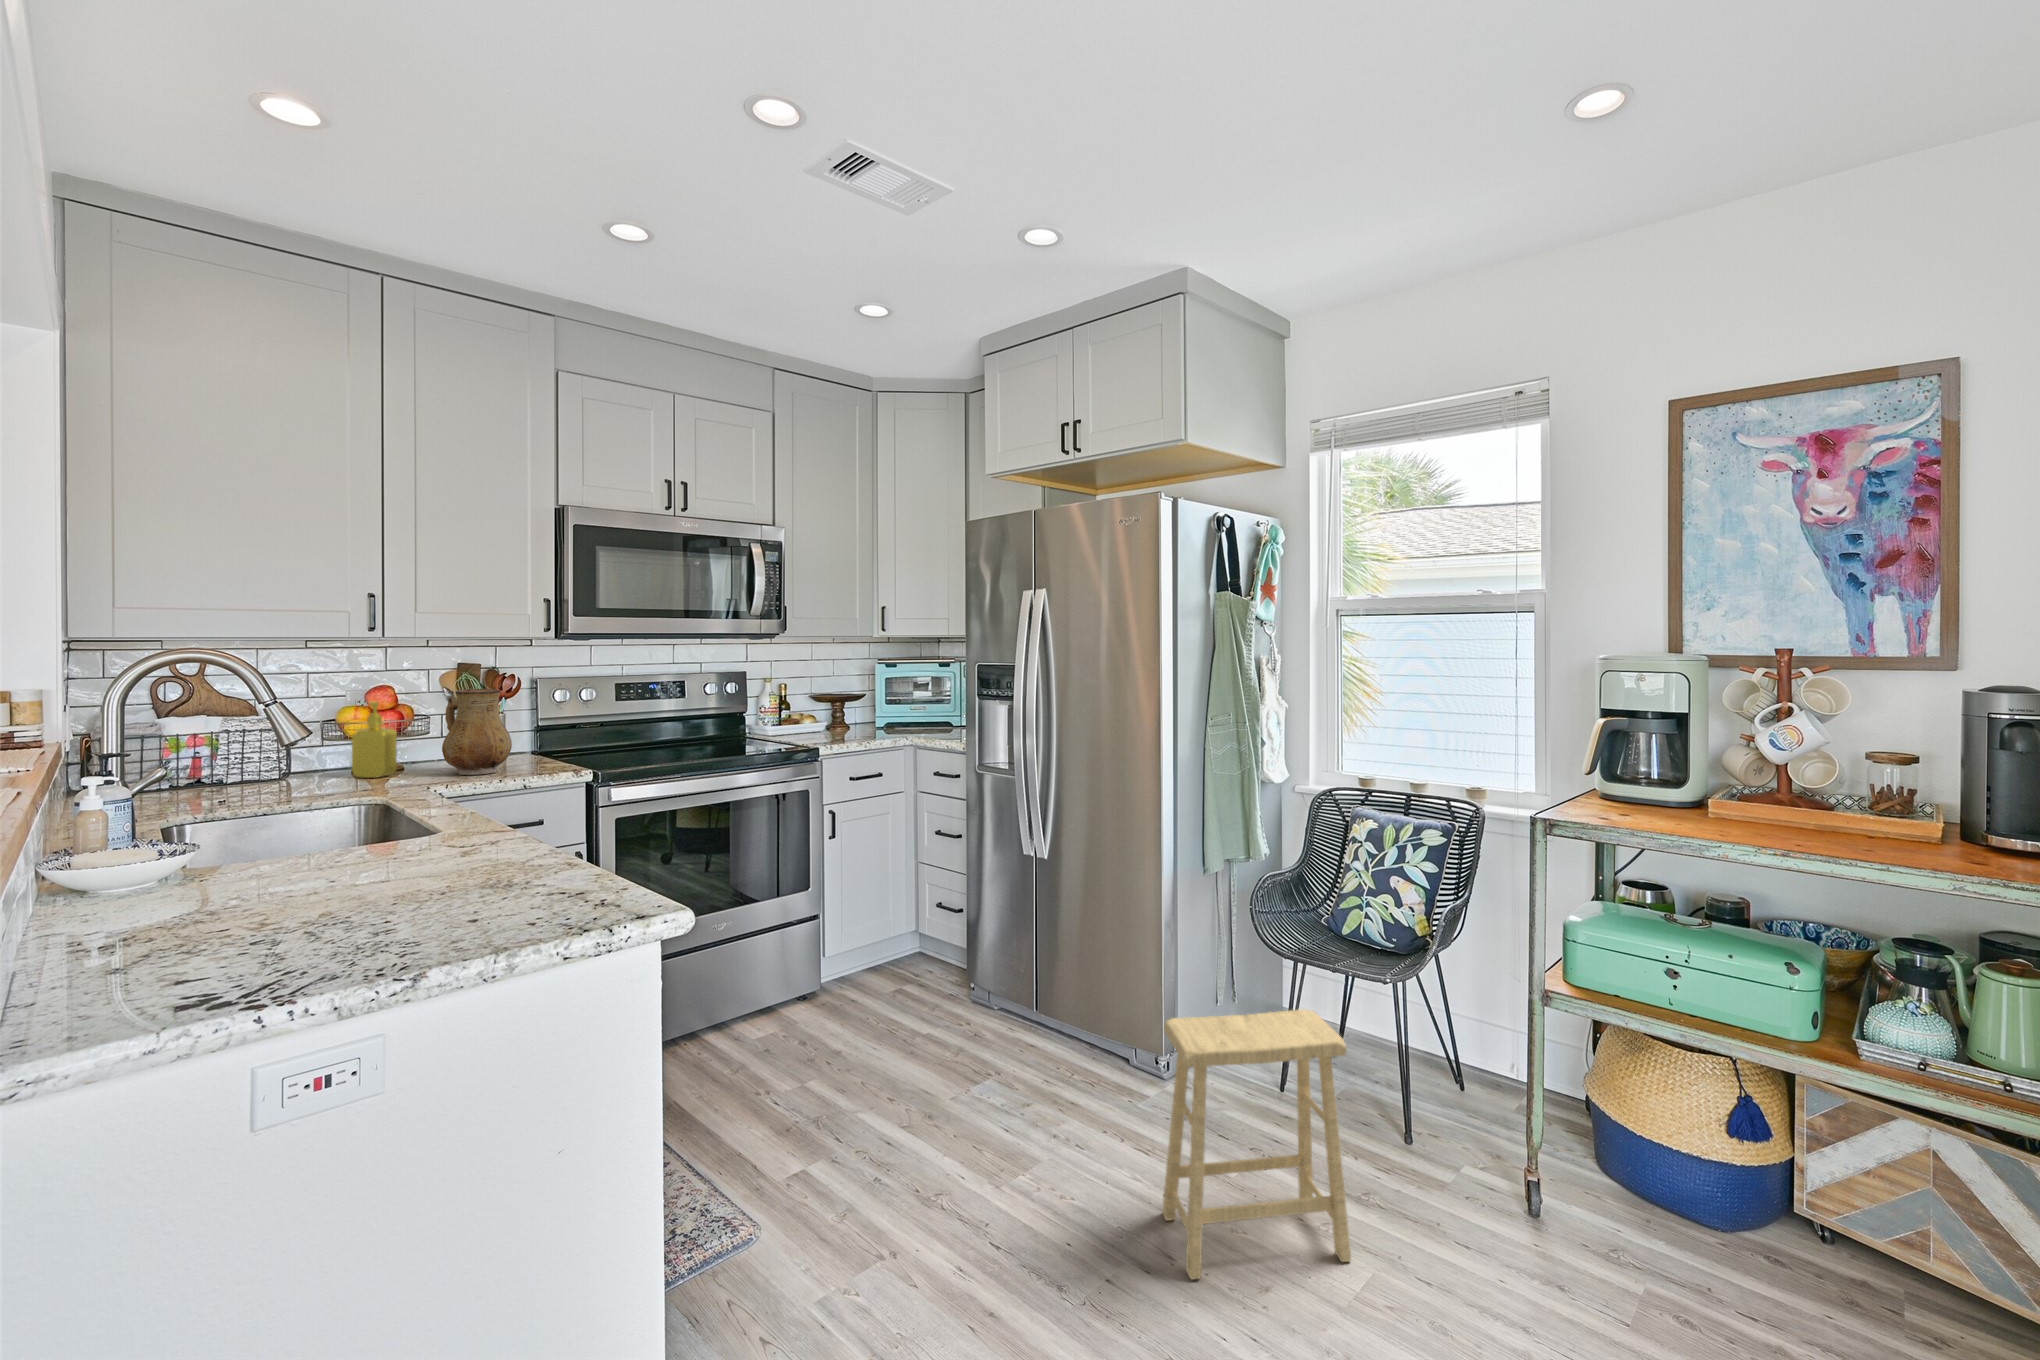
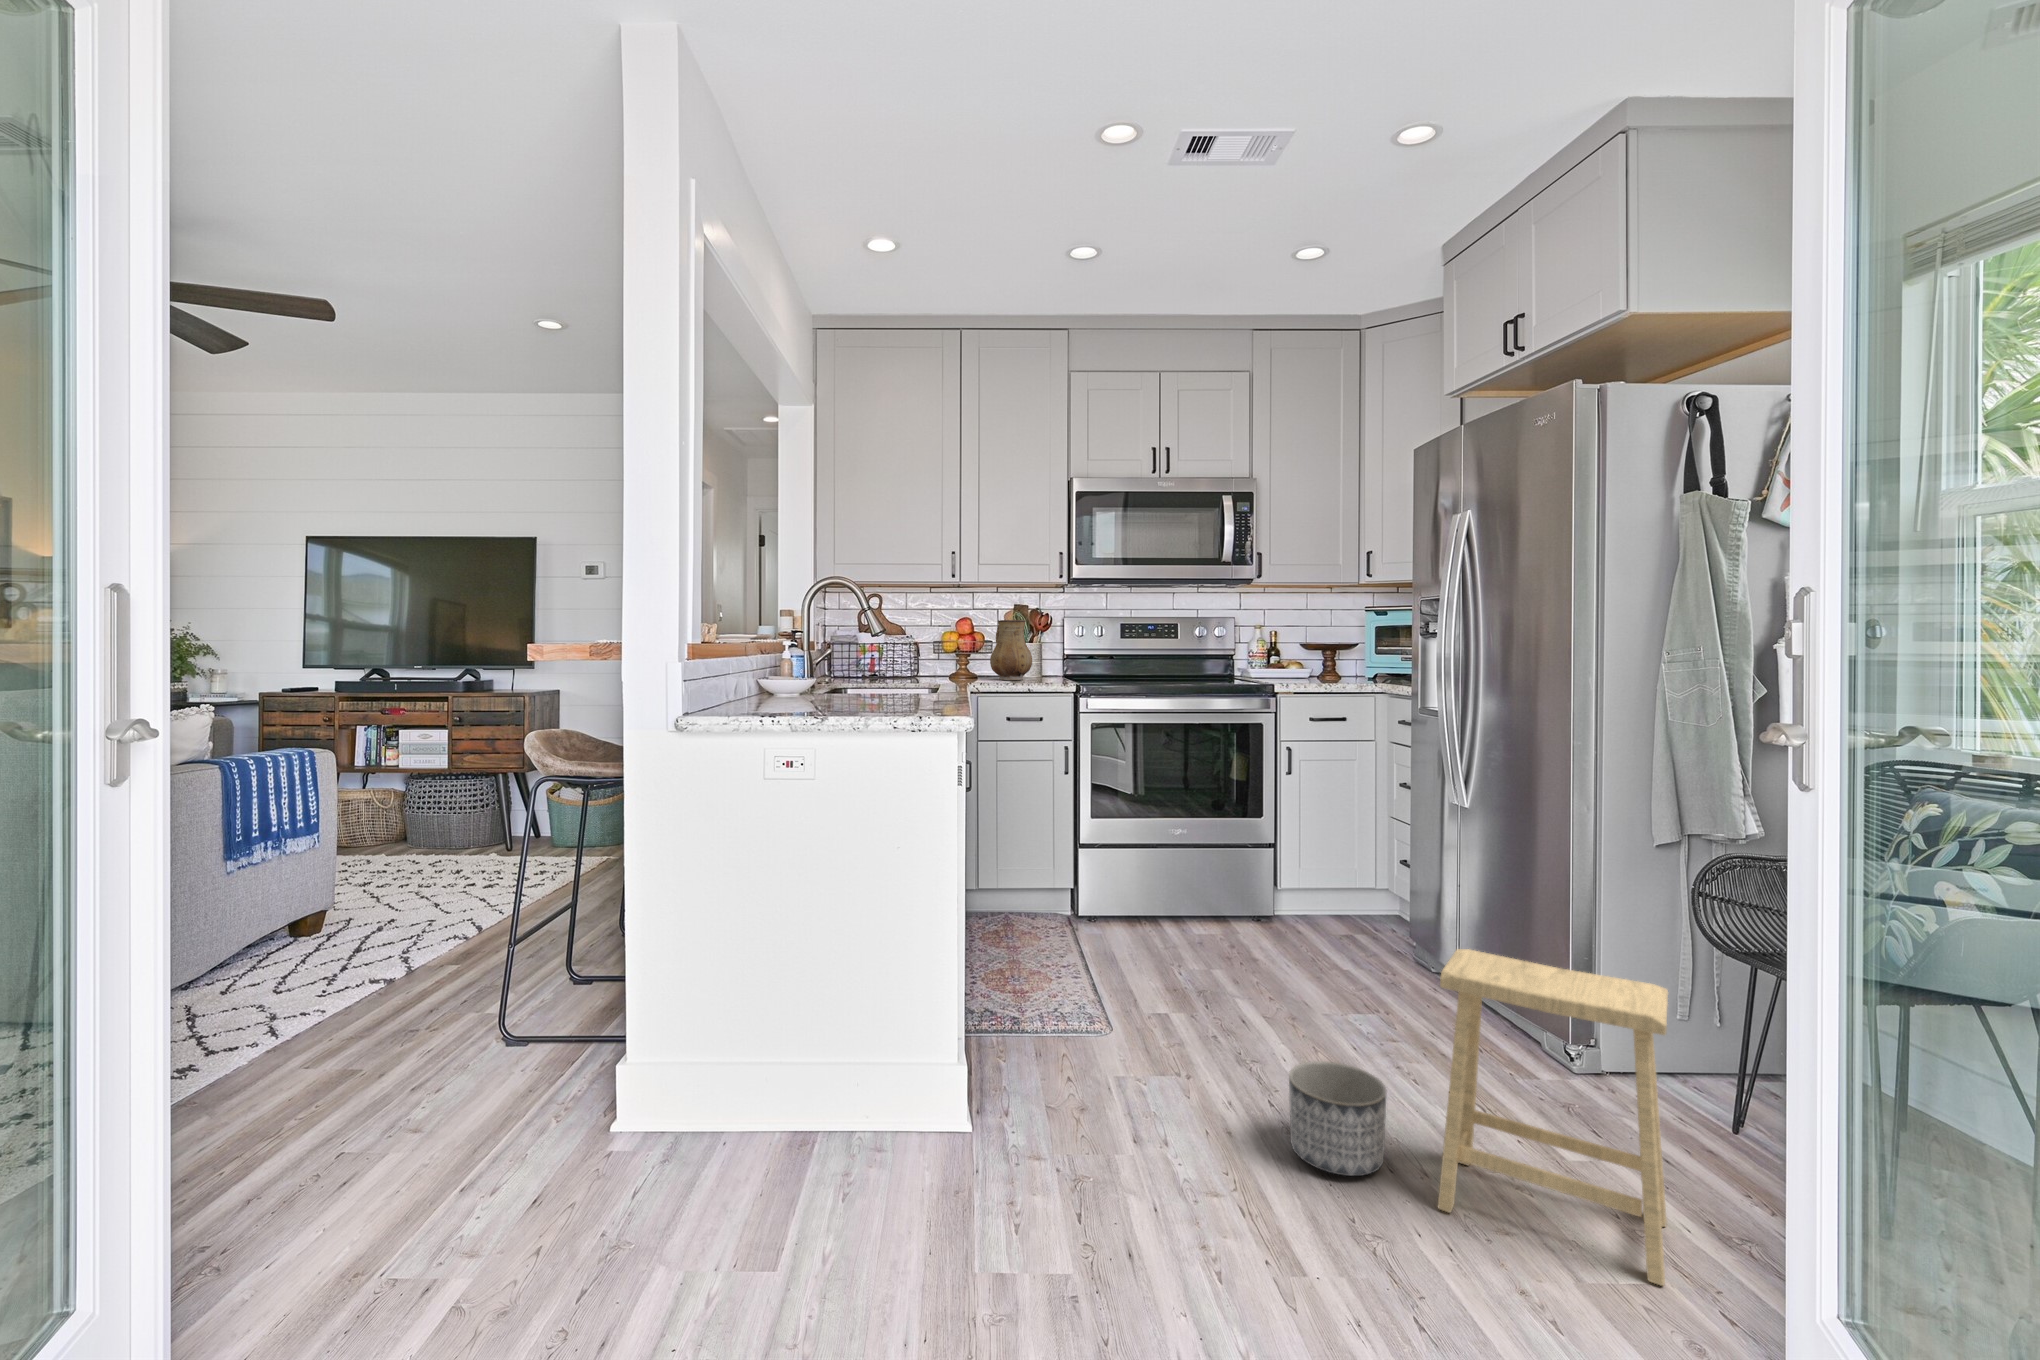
soap dispenser: present [352,702,397,778] -> none [944,627,967,678]
planter: none [1039,1167,1131,1294] -> present [1289,1061,1386,1176]

